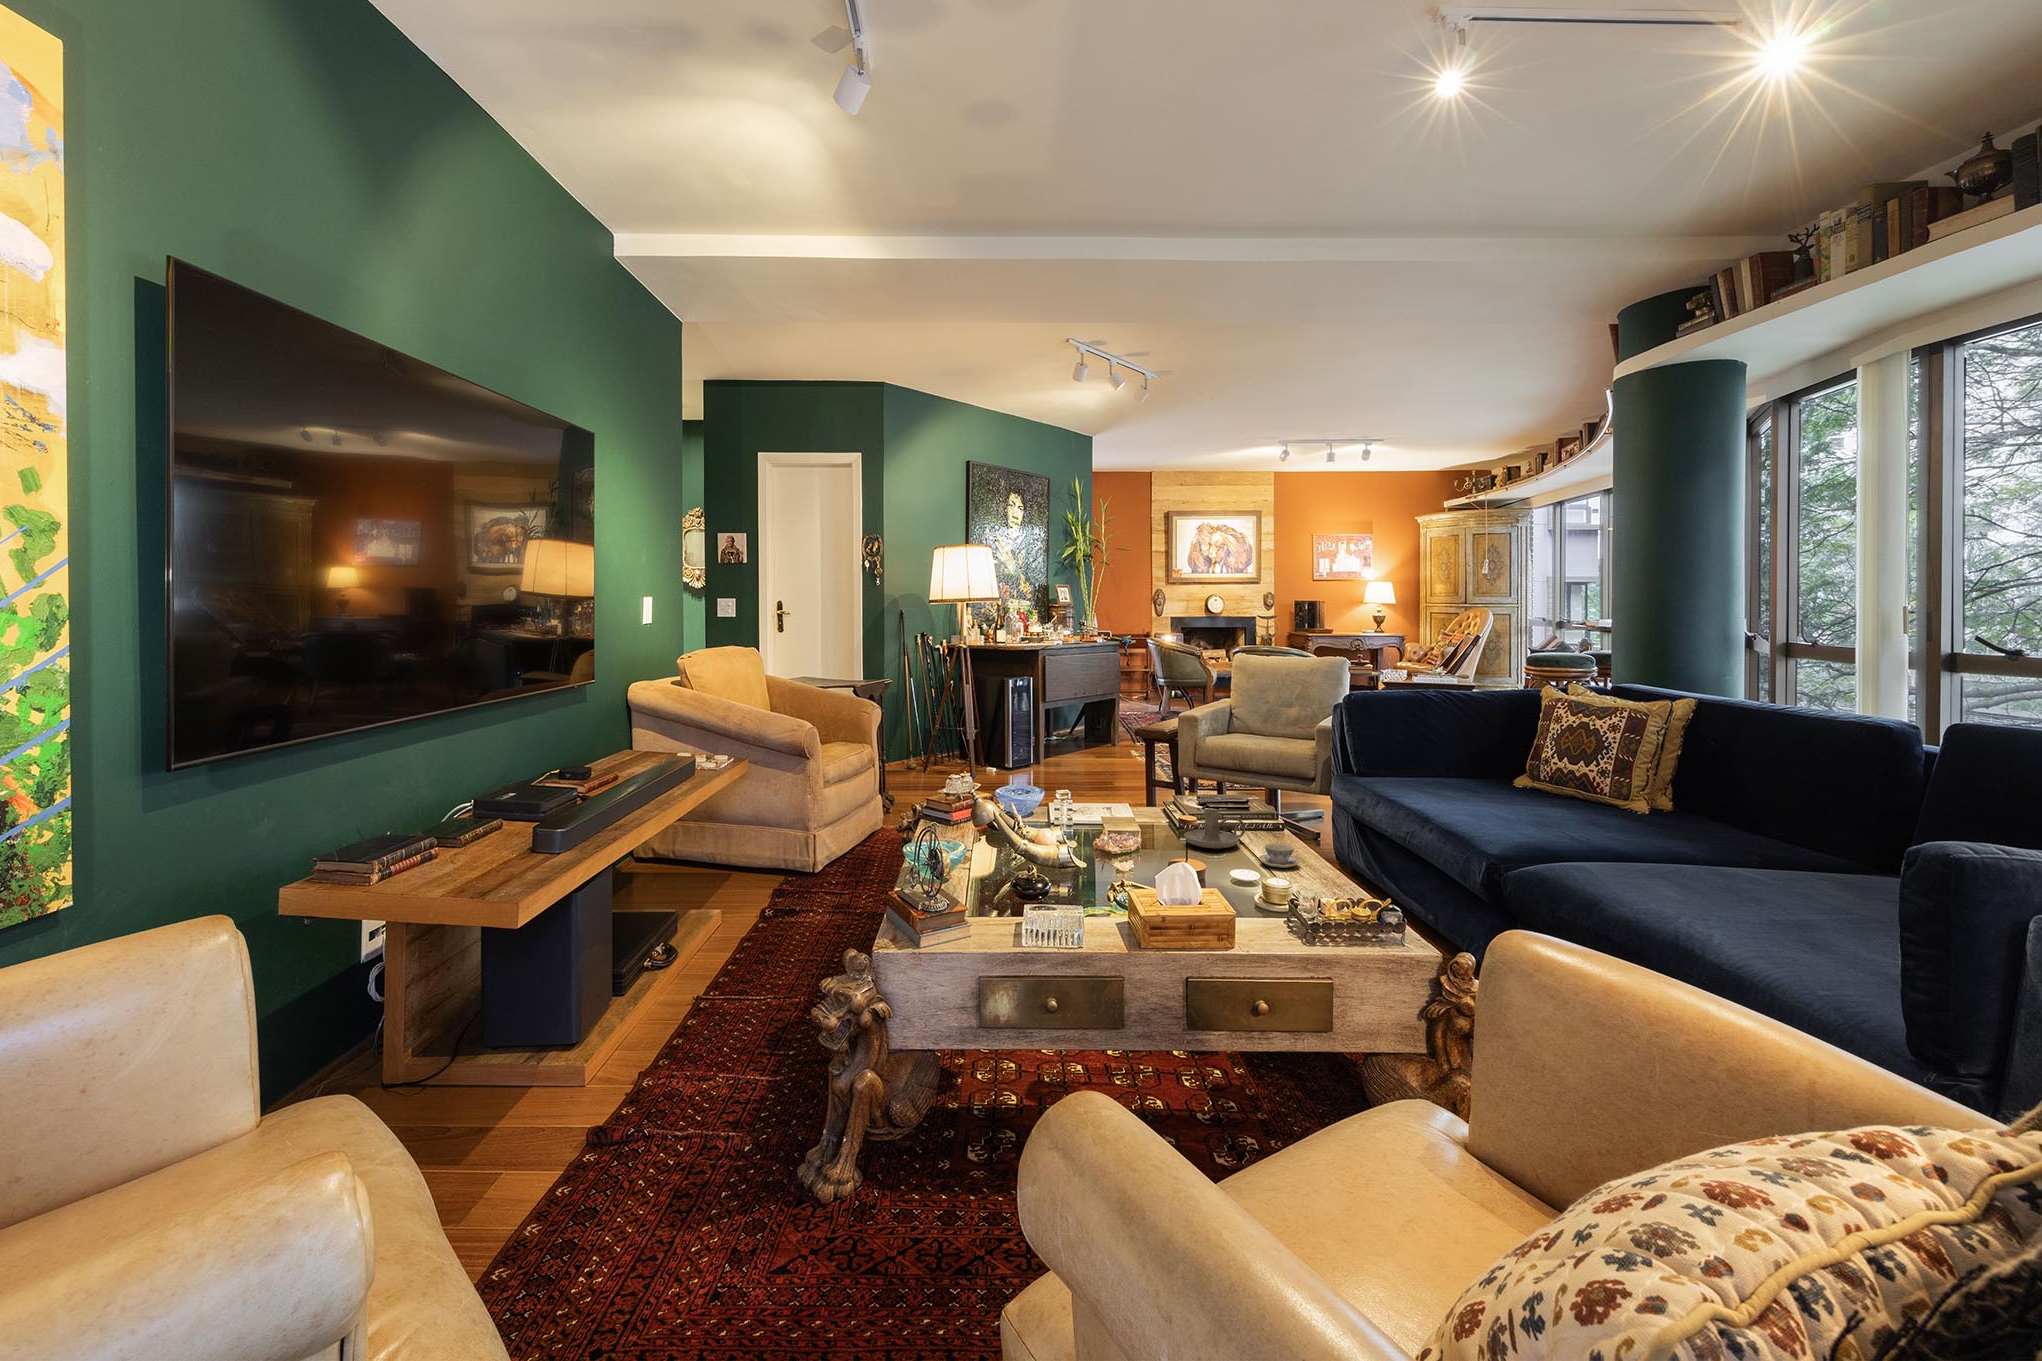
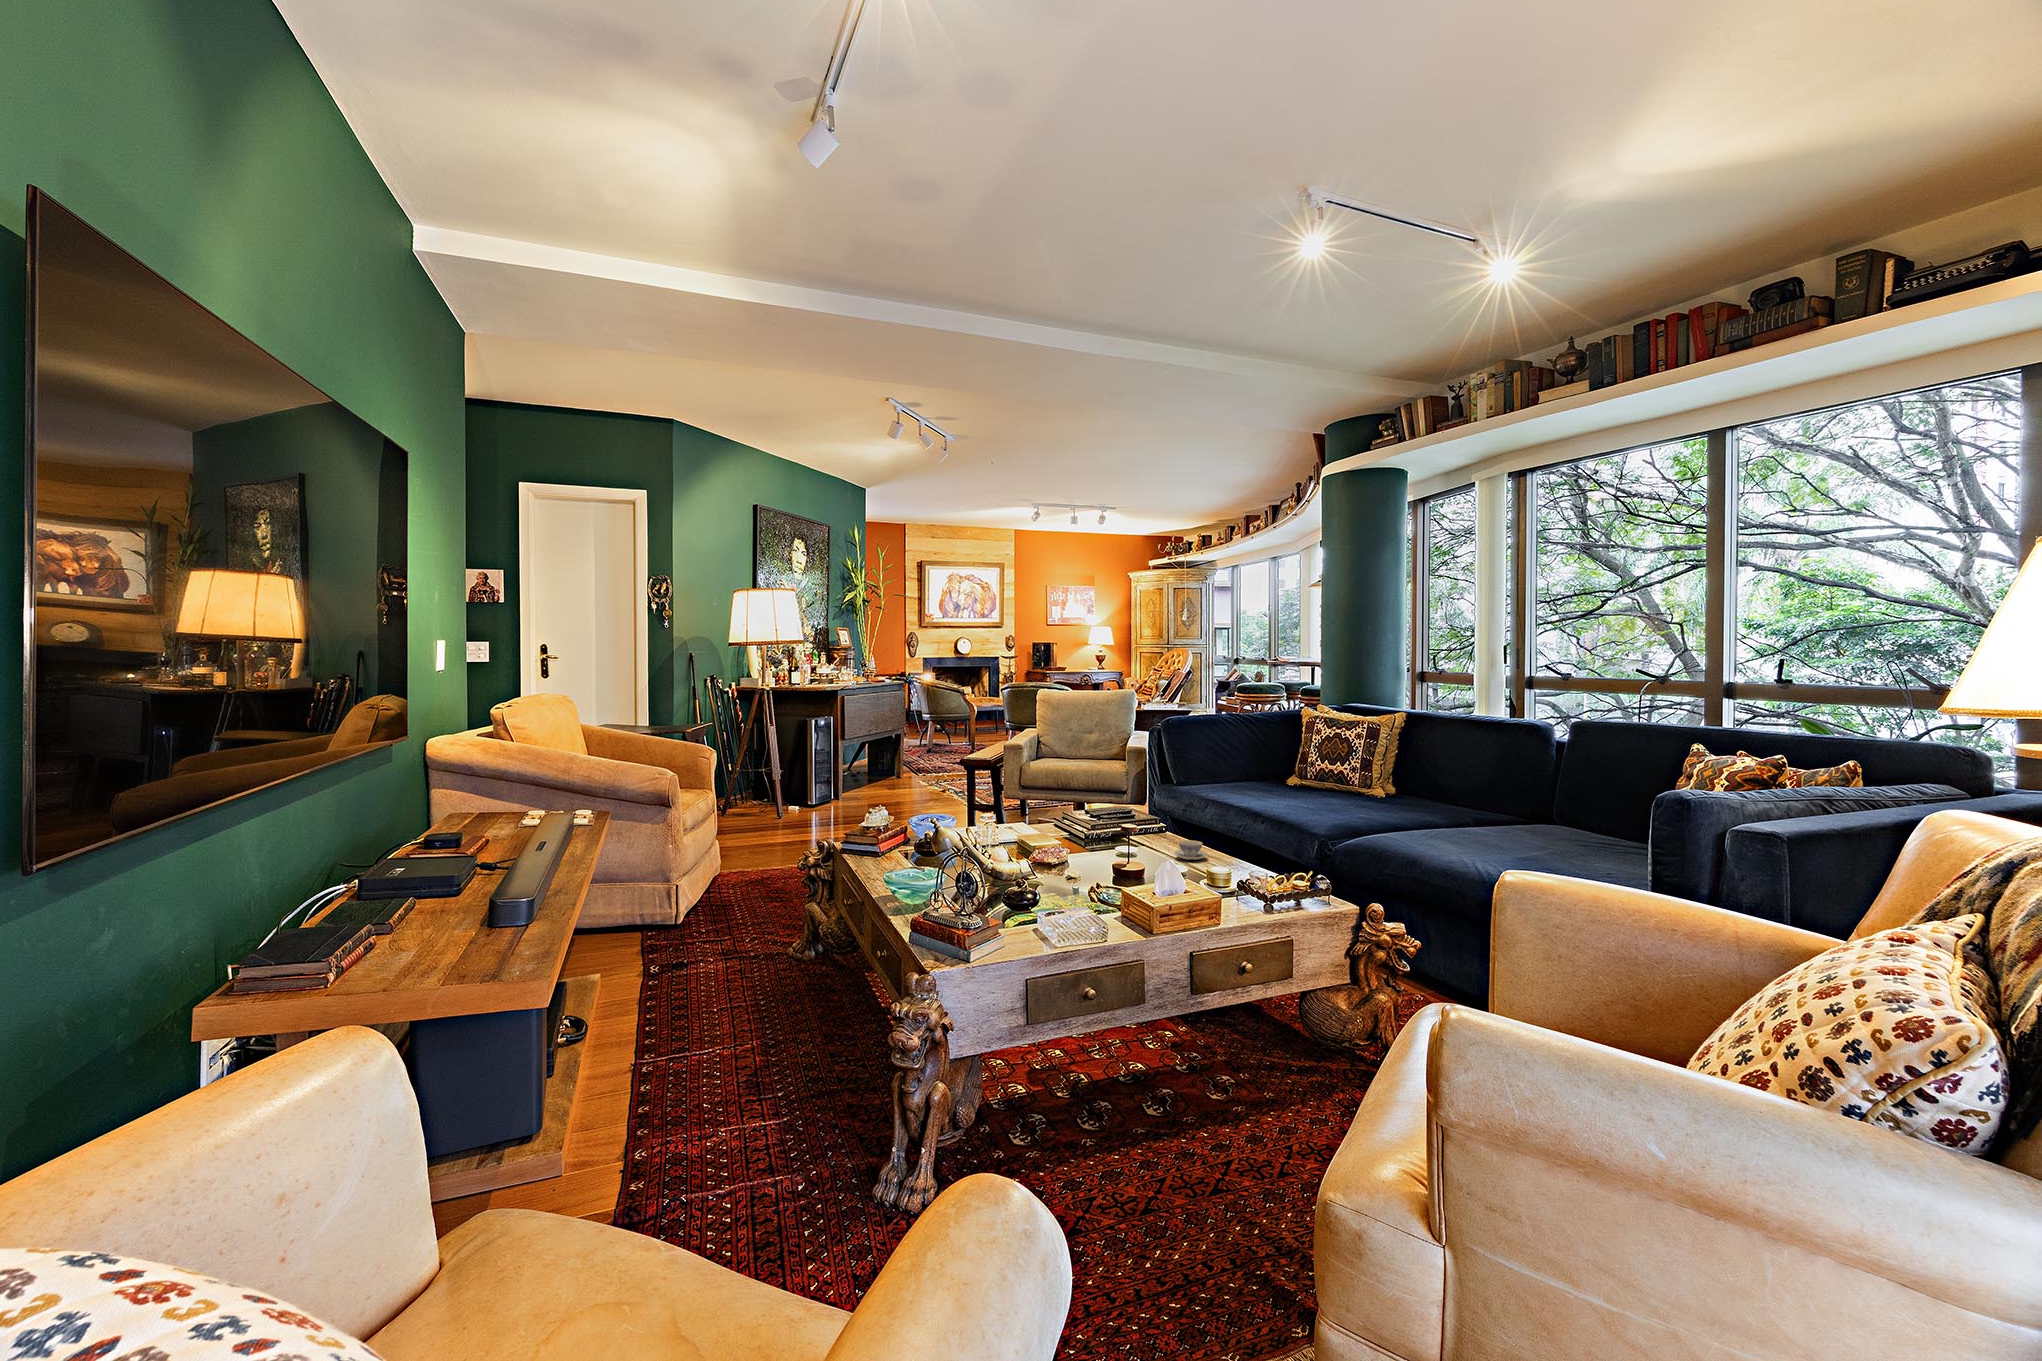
candle holder: present [1184,809,1245,848] -> none [1101,817,1147,850]

